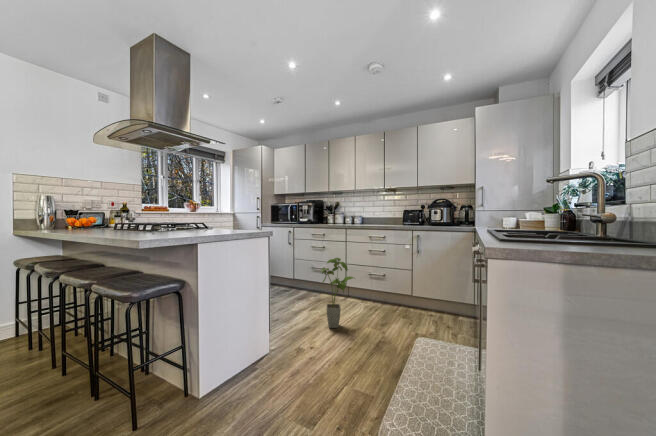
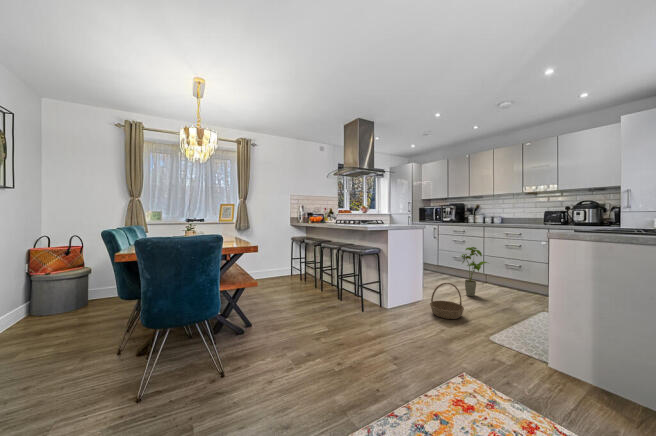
basket: none [273,328,328,397] -> present [430,283,464,319]

